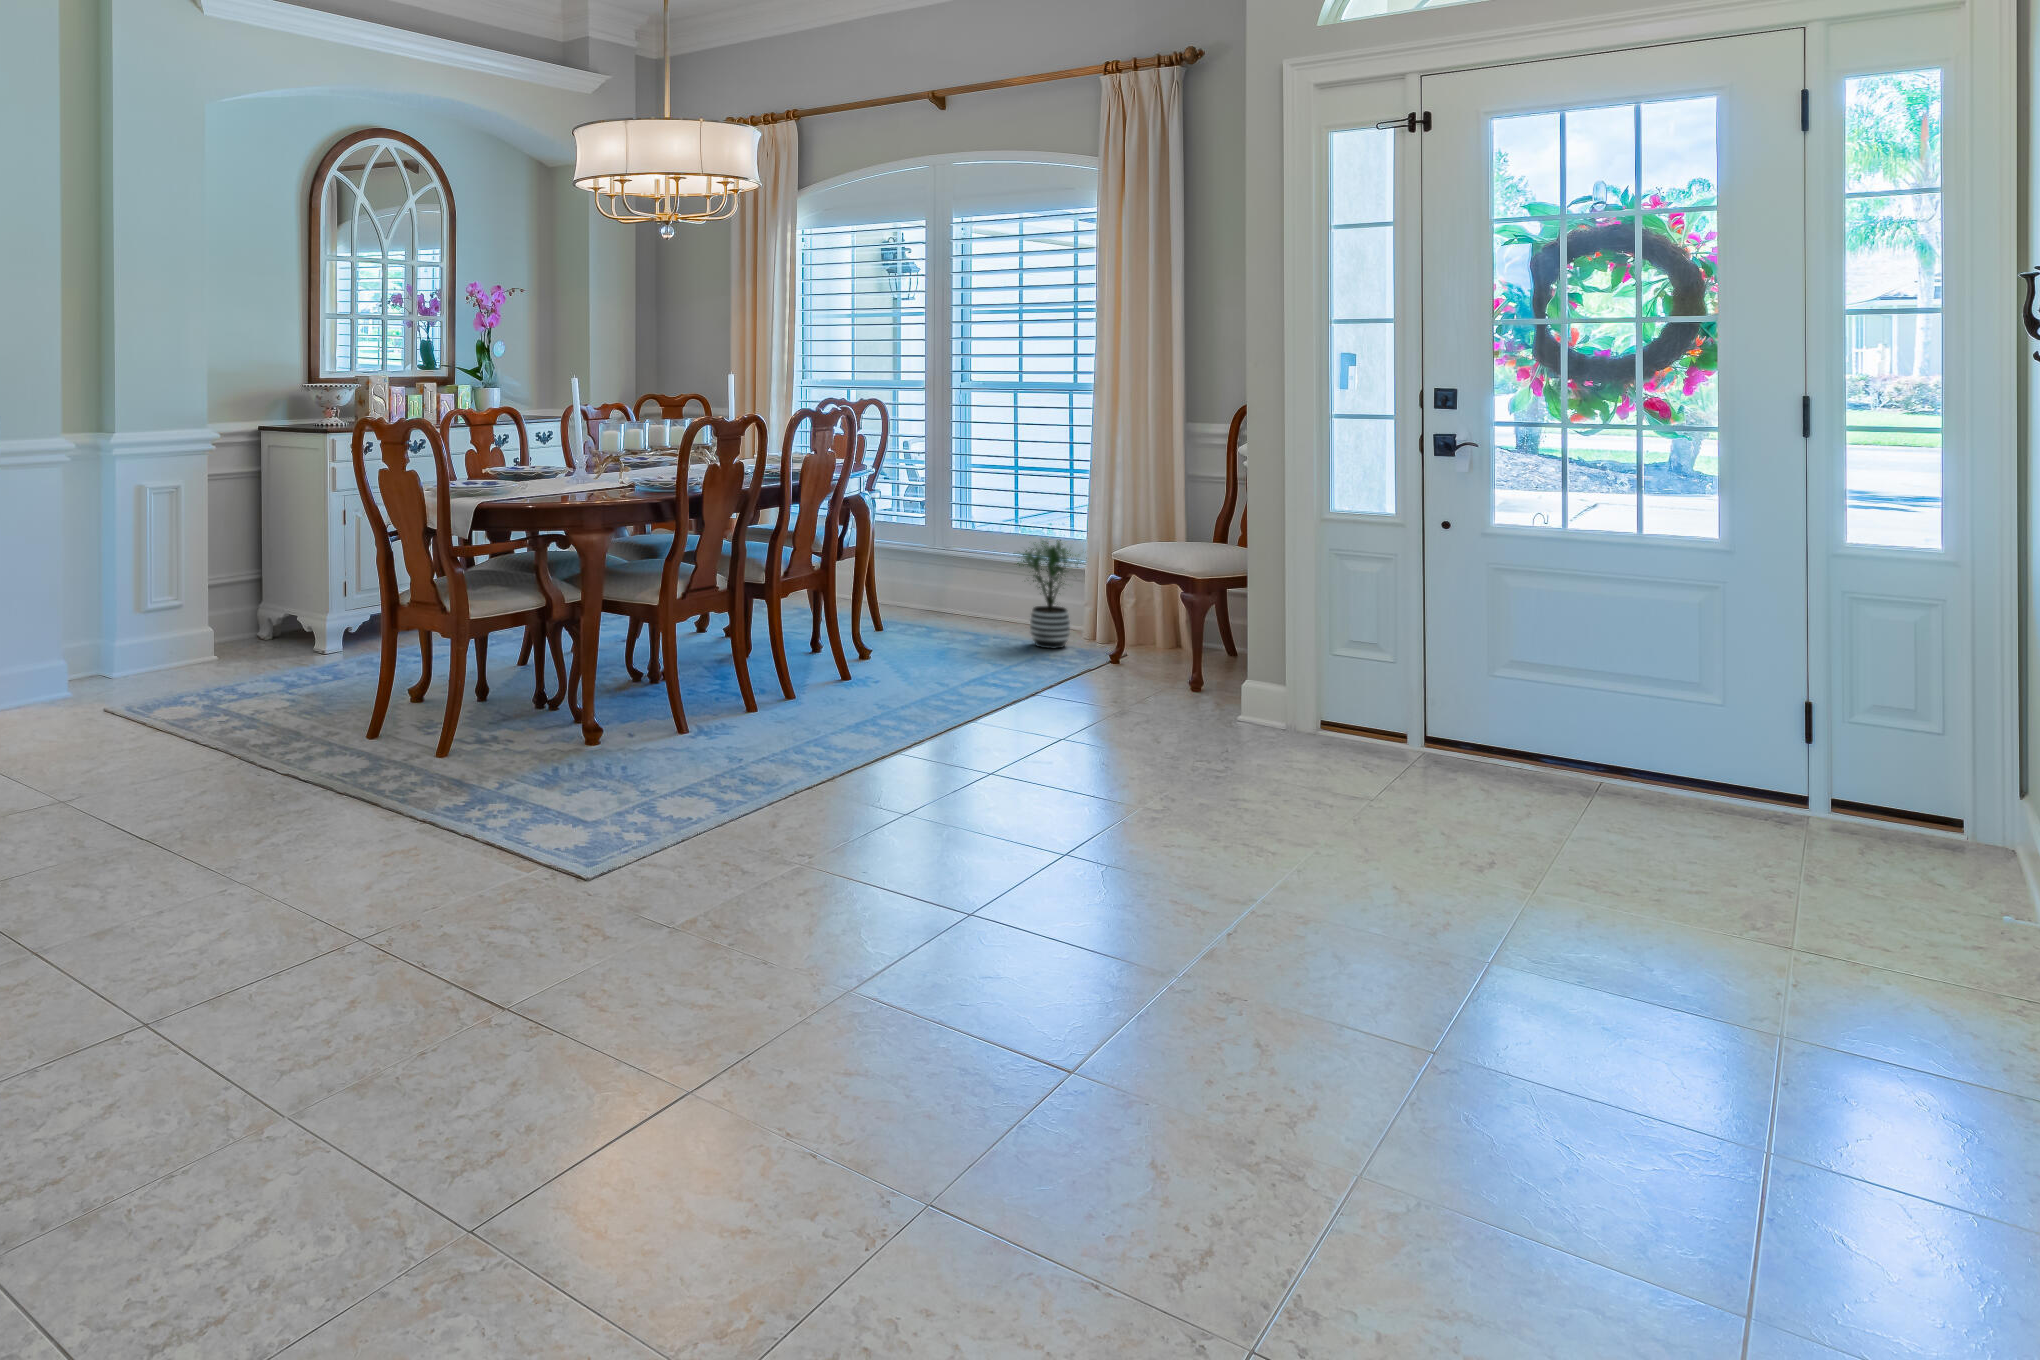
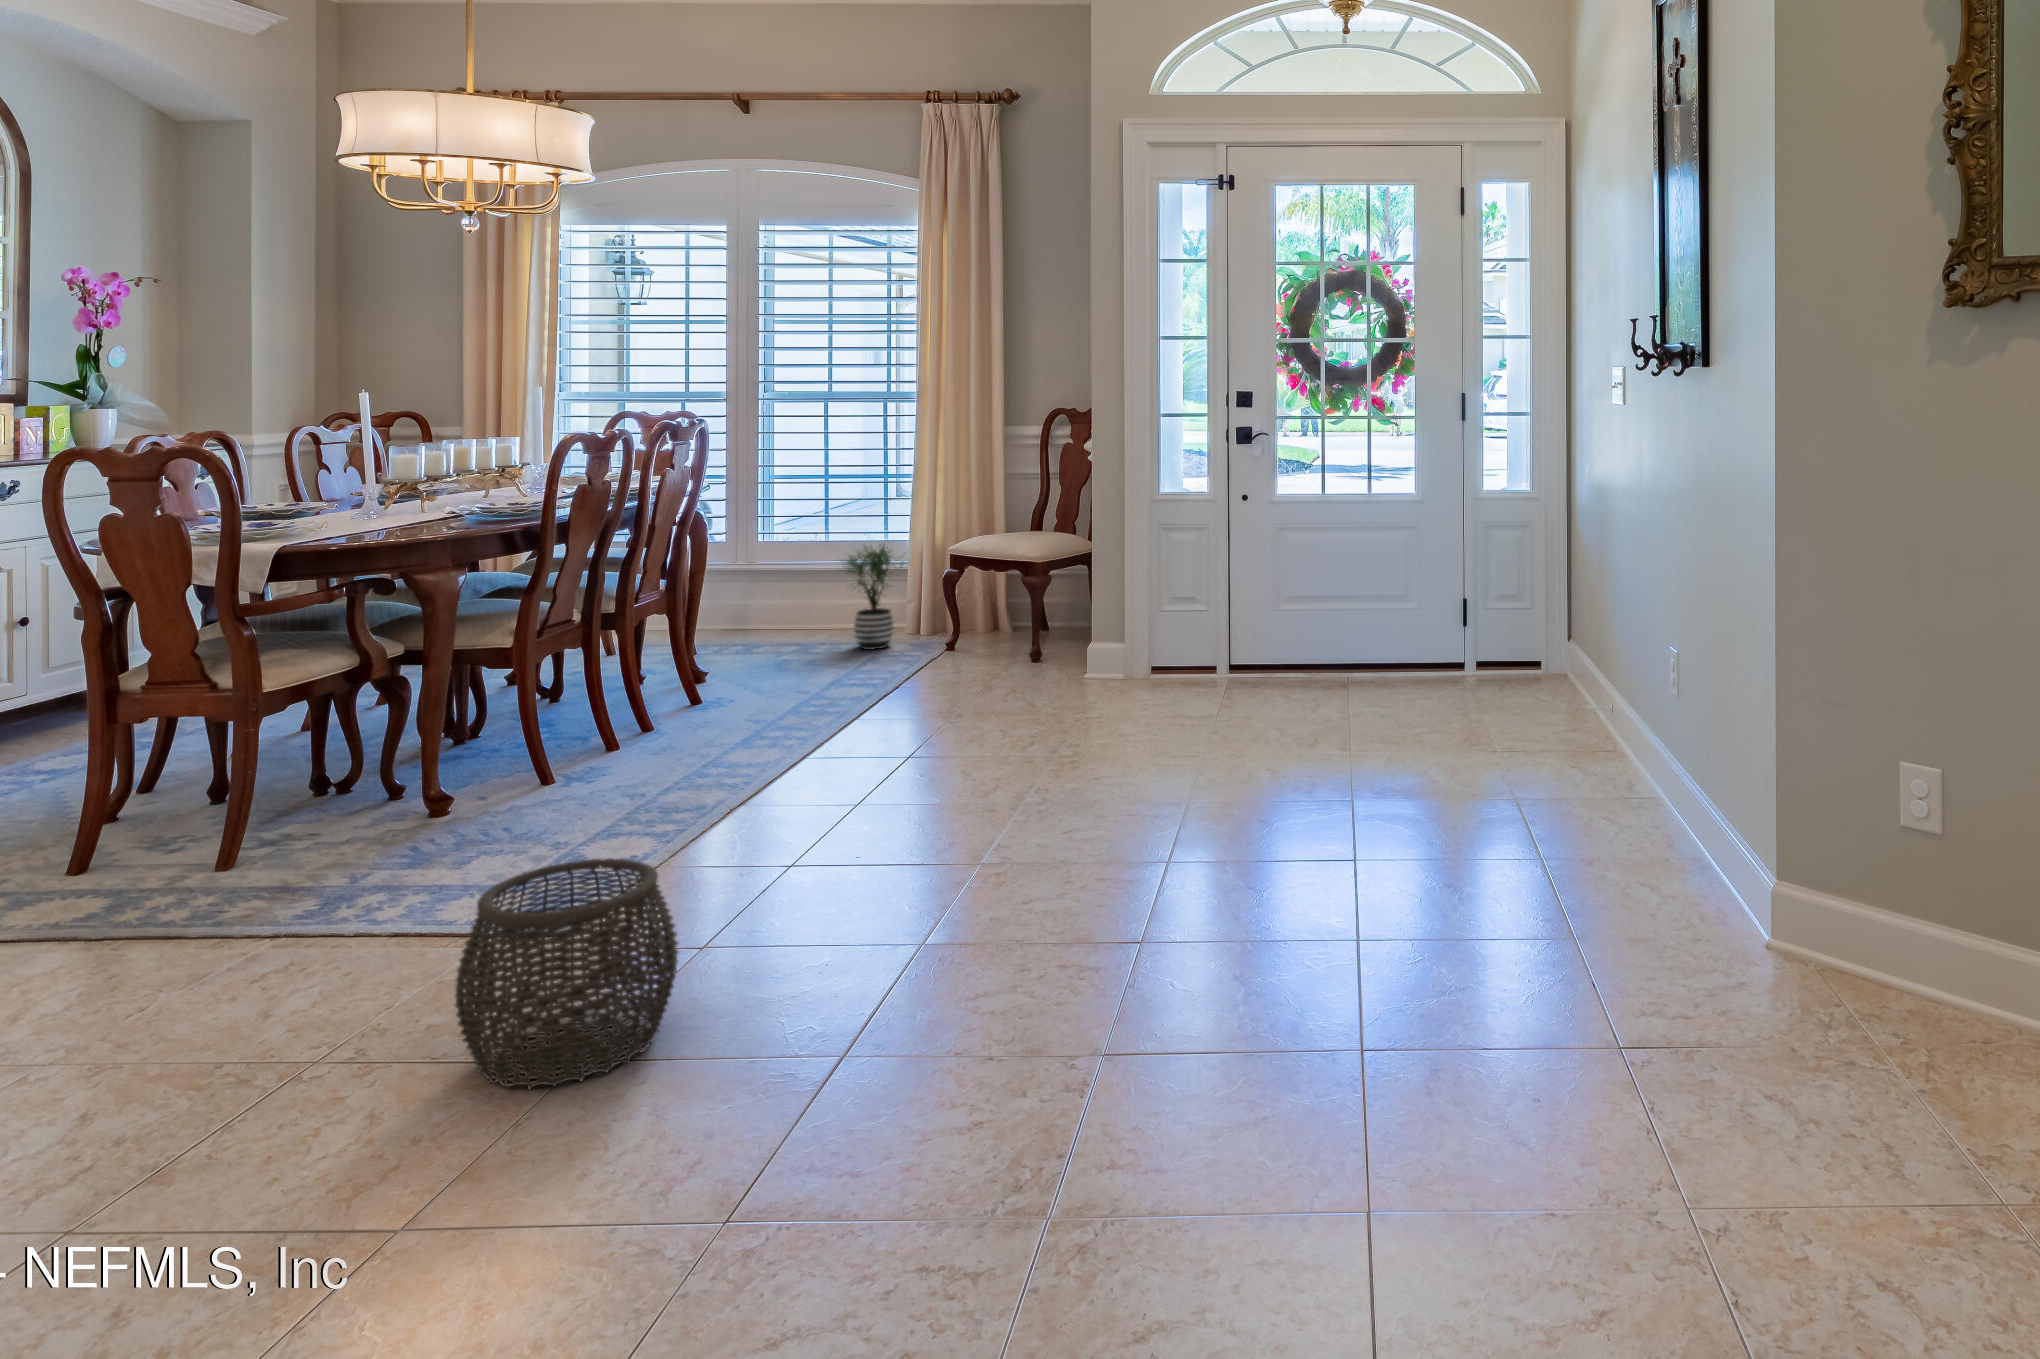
woven basket: none [381,822,571,1038] -> present [455,859,678,1089]

